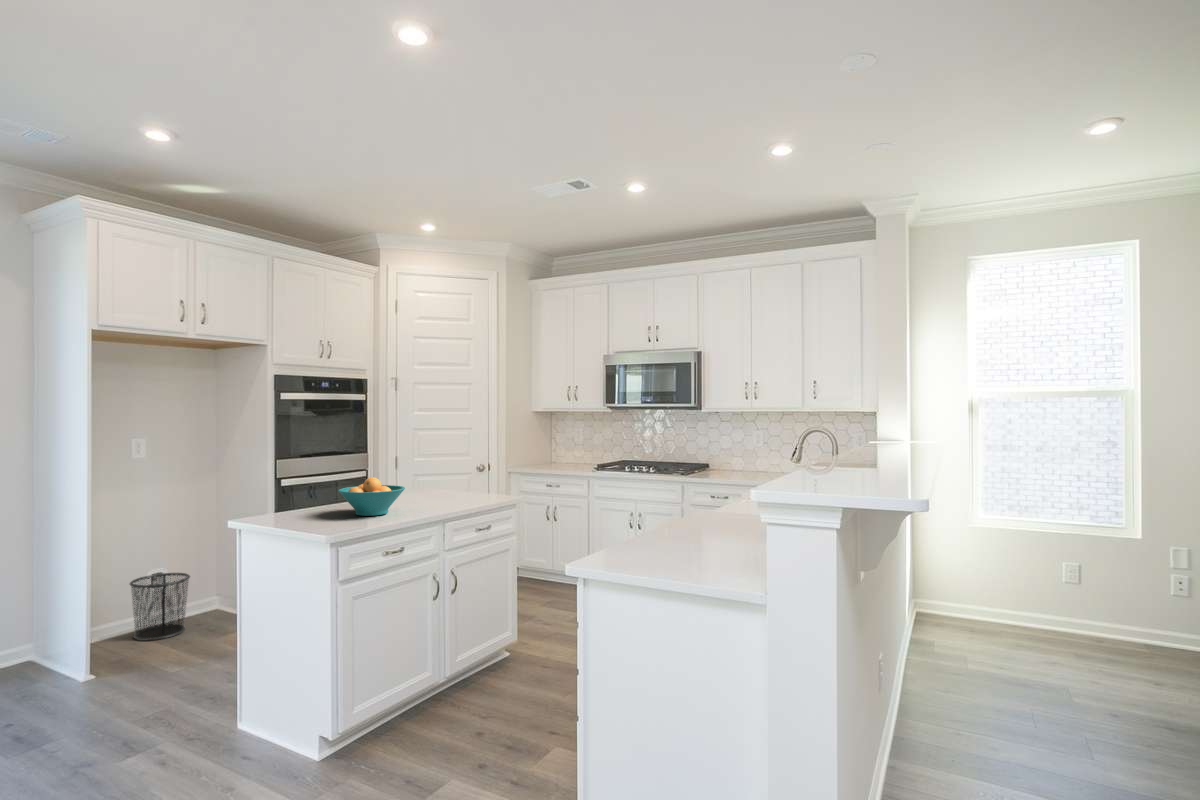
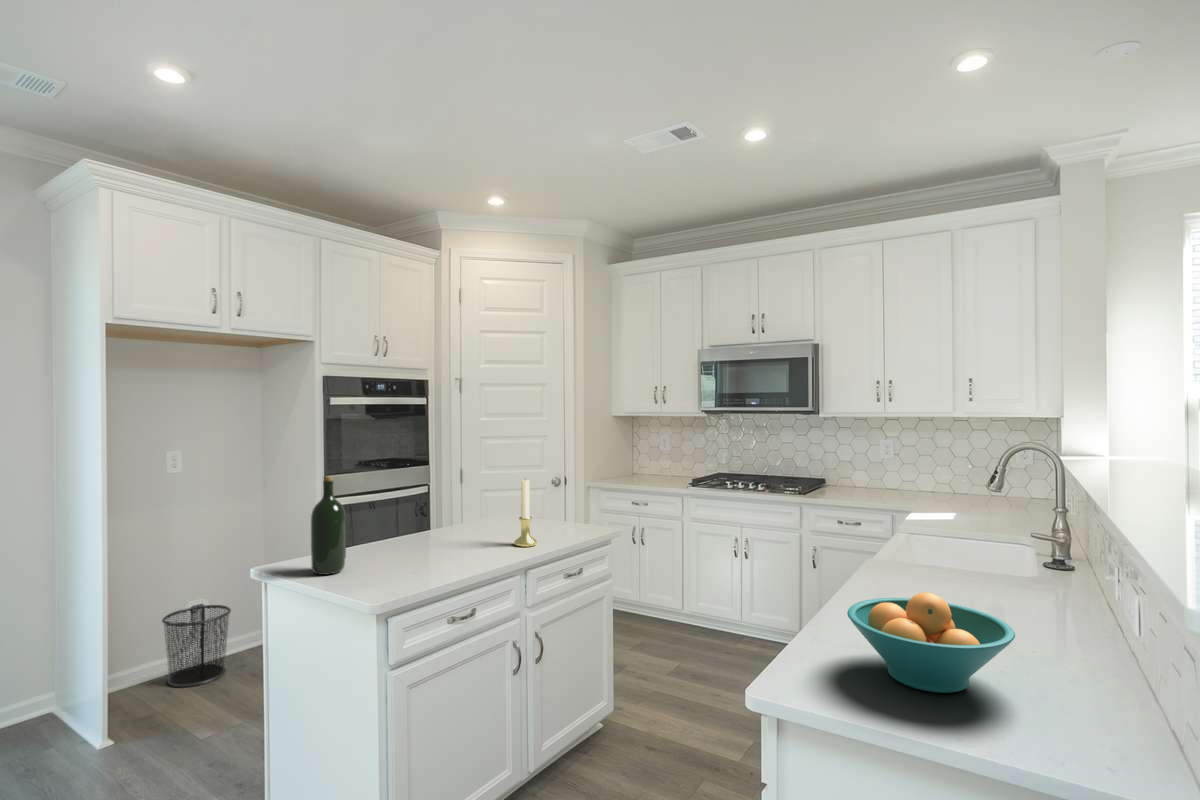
wine bottle: none [277,448,304,522] -> present [311,476,346,575]
candle holder: none [436,454,454,507] -> present [514,480,537,547]
fruit bowl: present [338,477,405,516] -> present [847,592,1015,693]

